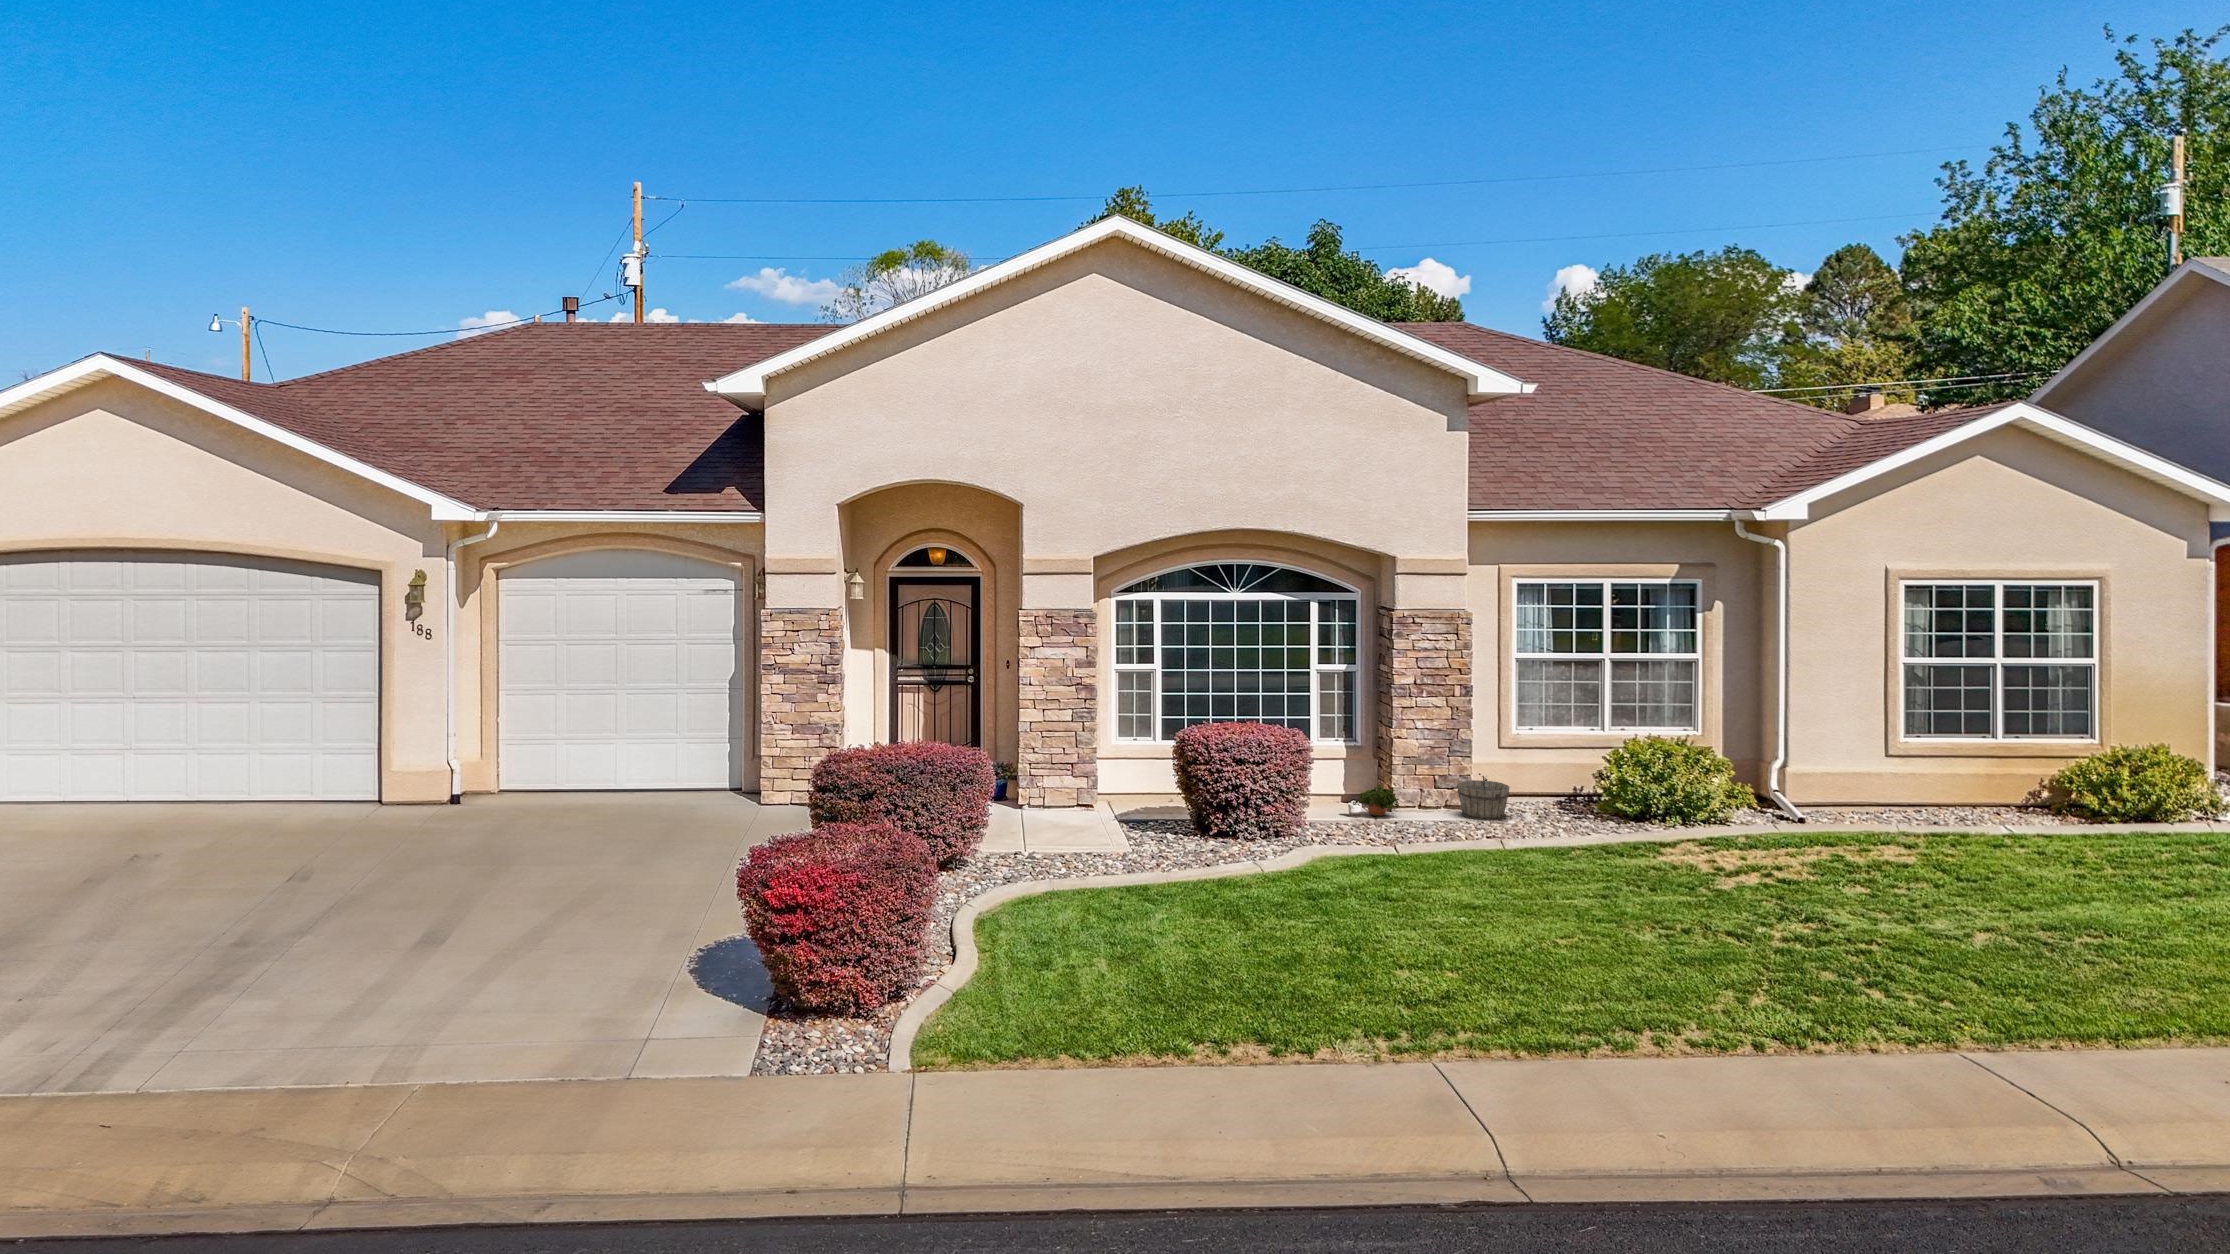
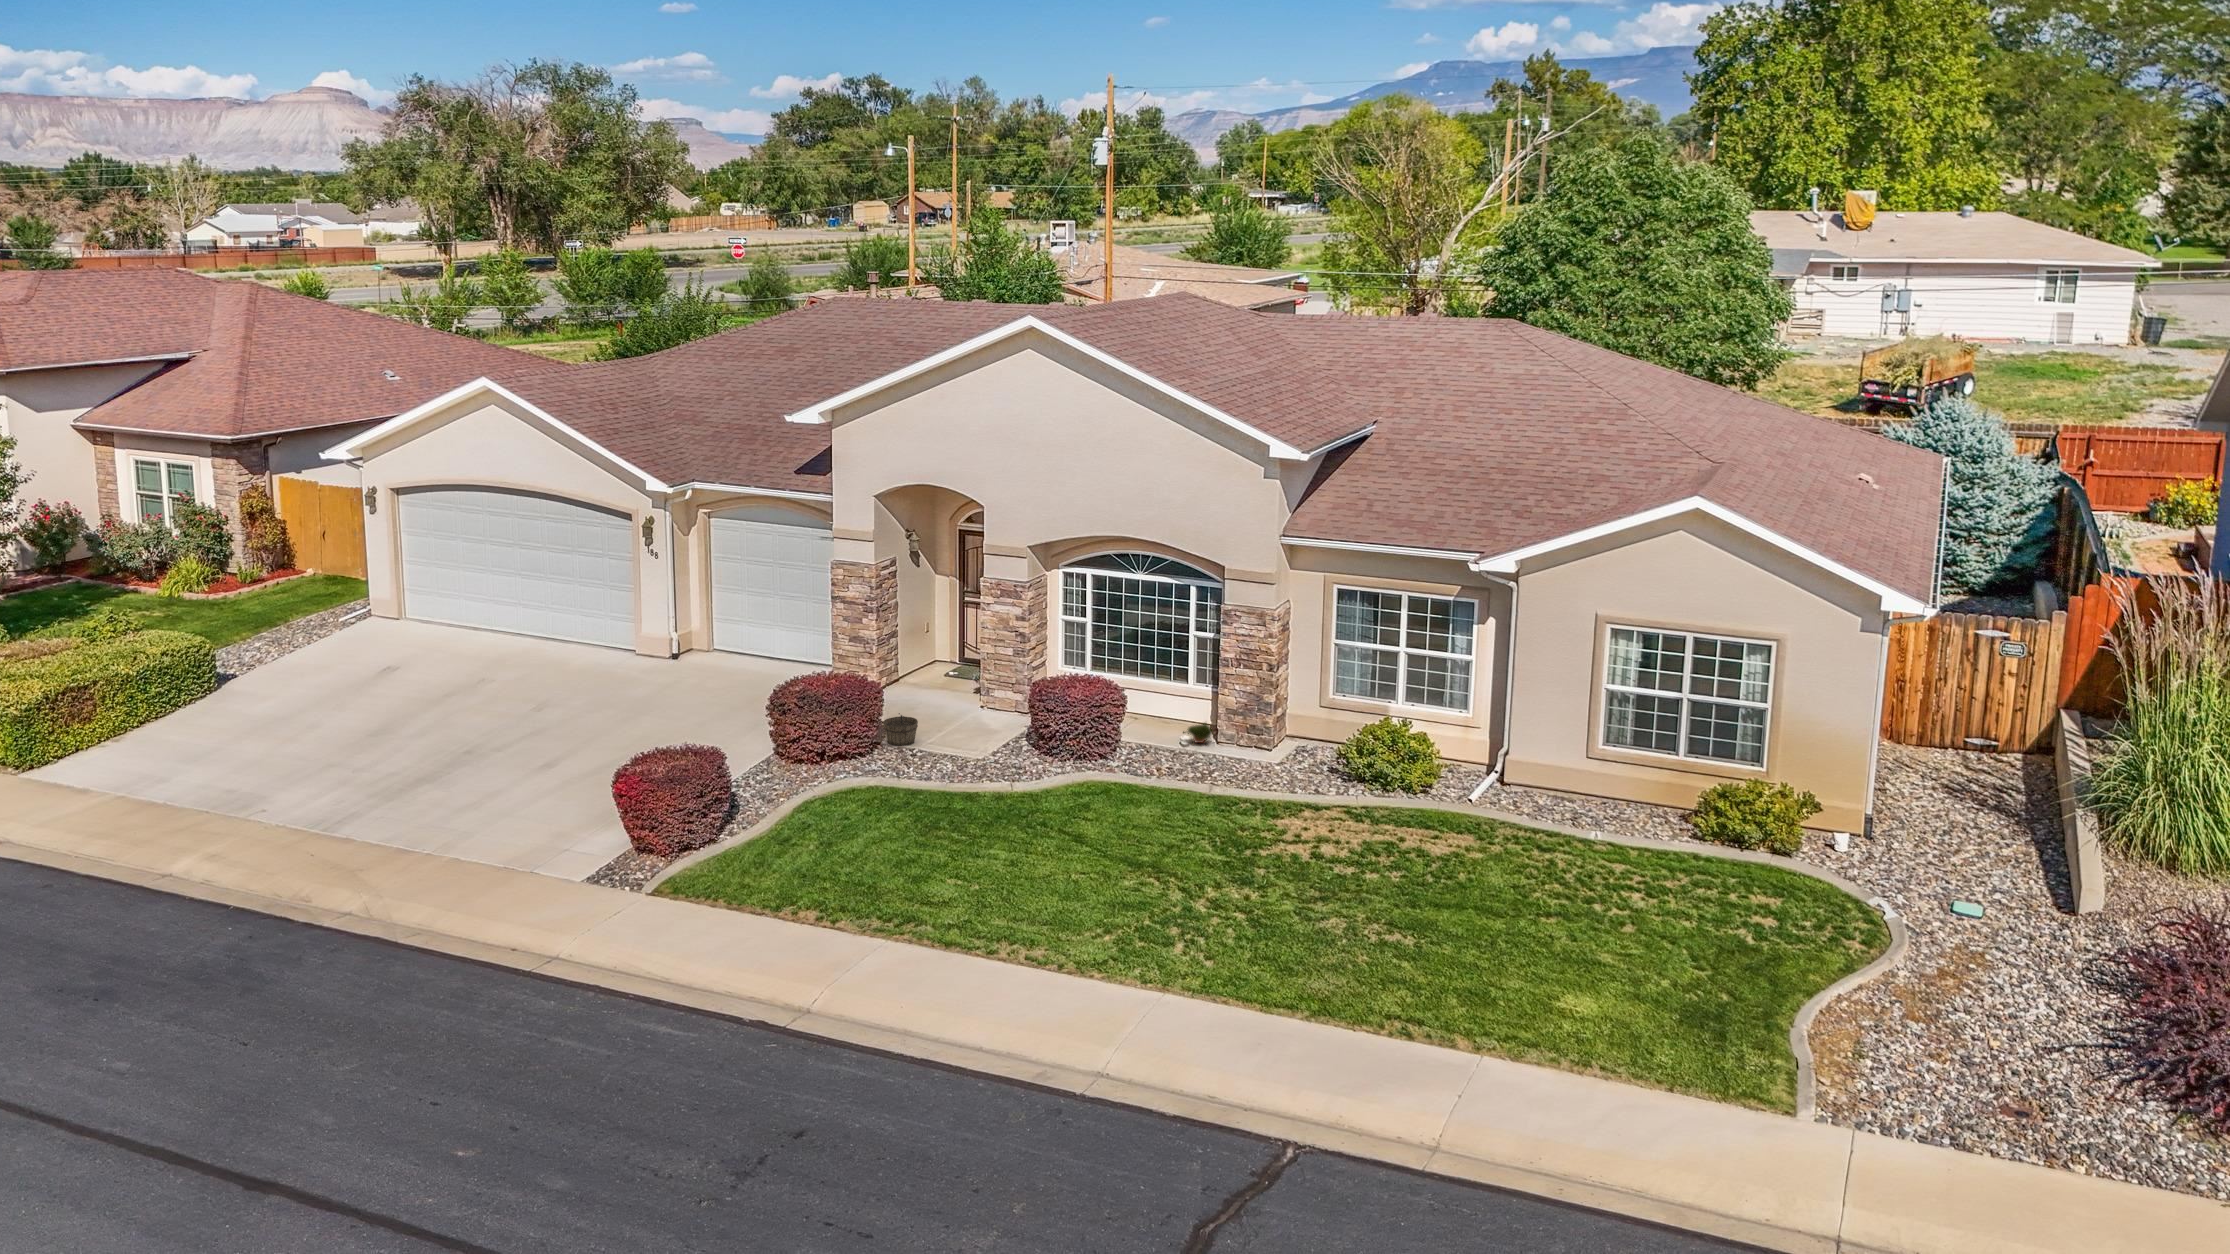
wooden bucket: present [1457,773,1510,820] -> present [883,713,918,746]

